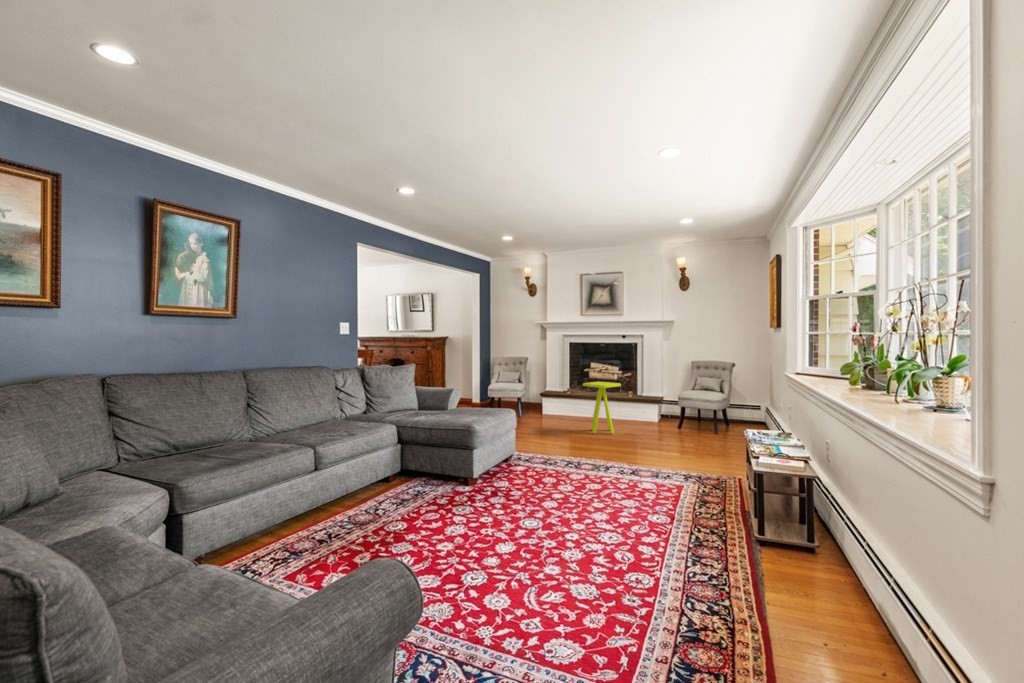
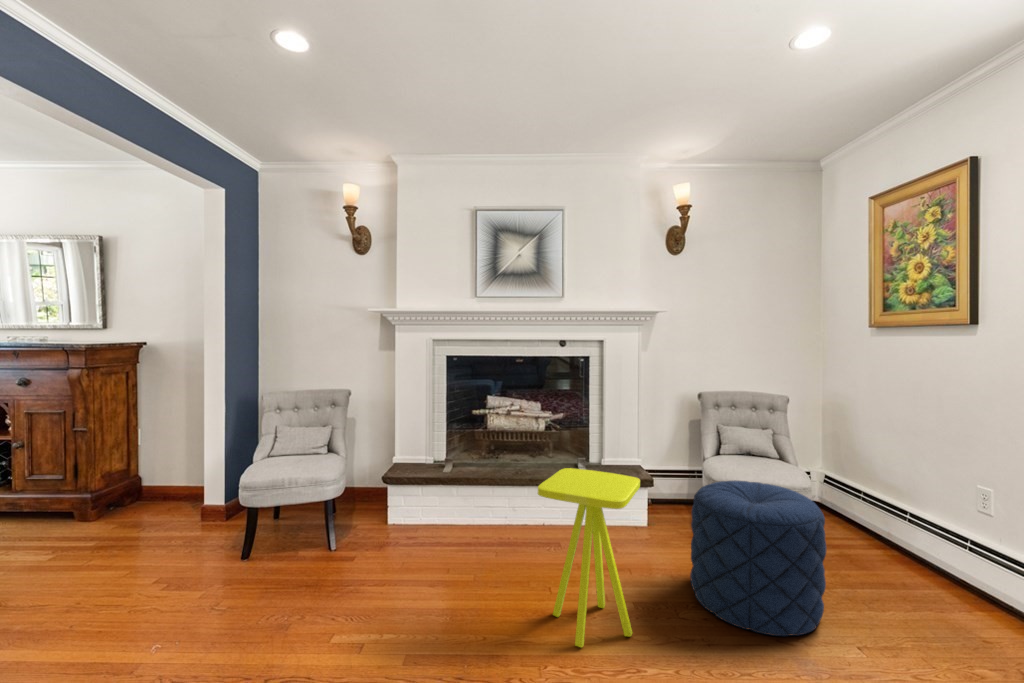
pouf: none [646,391,694,438] -> present [690,481,826,636]

